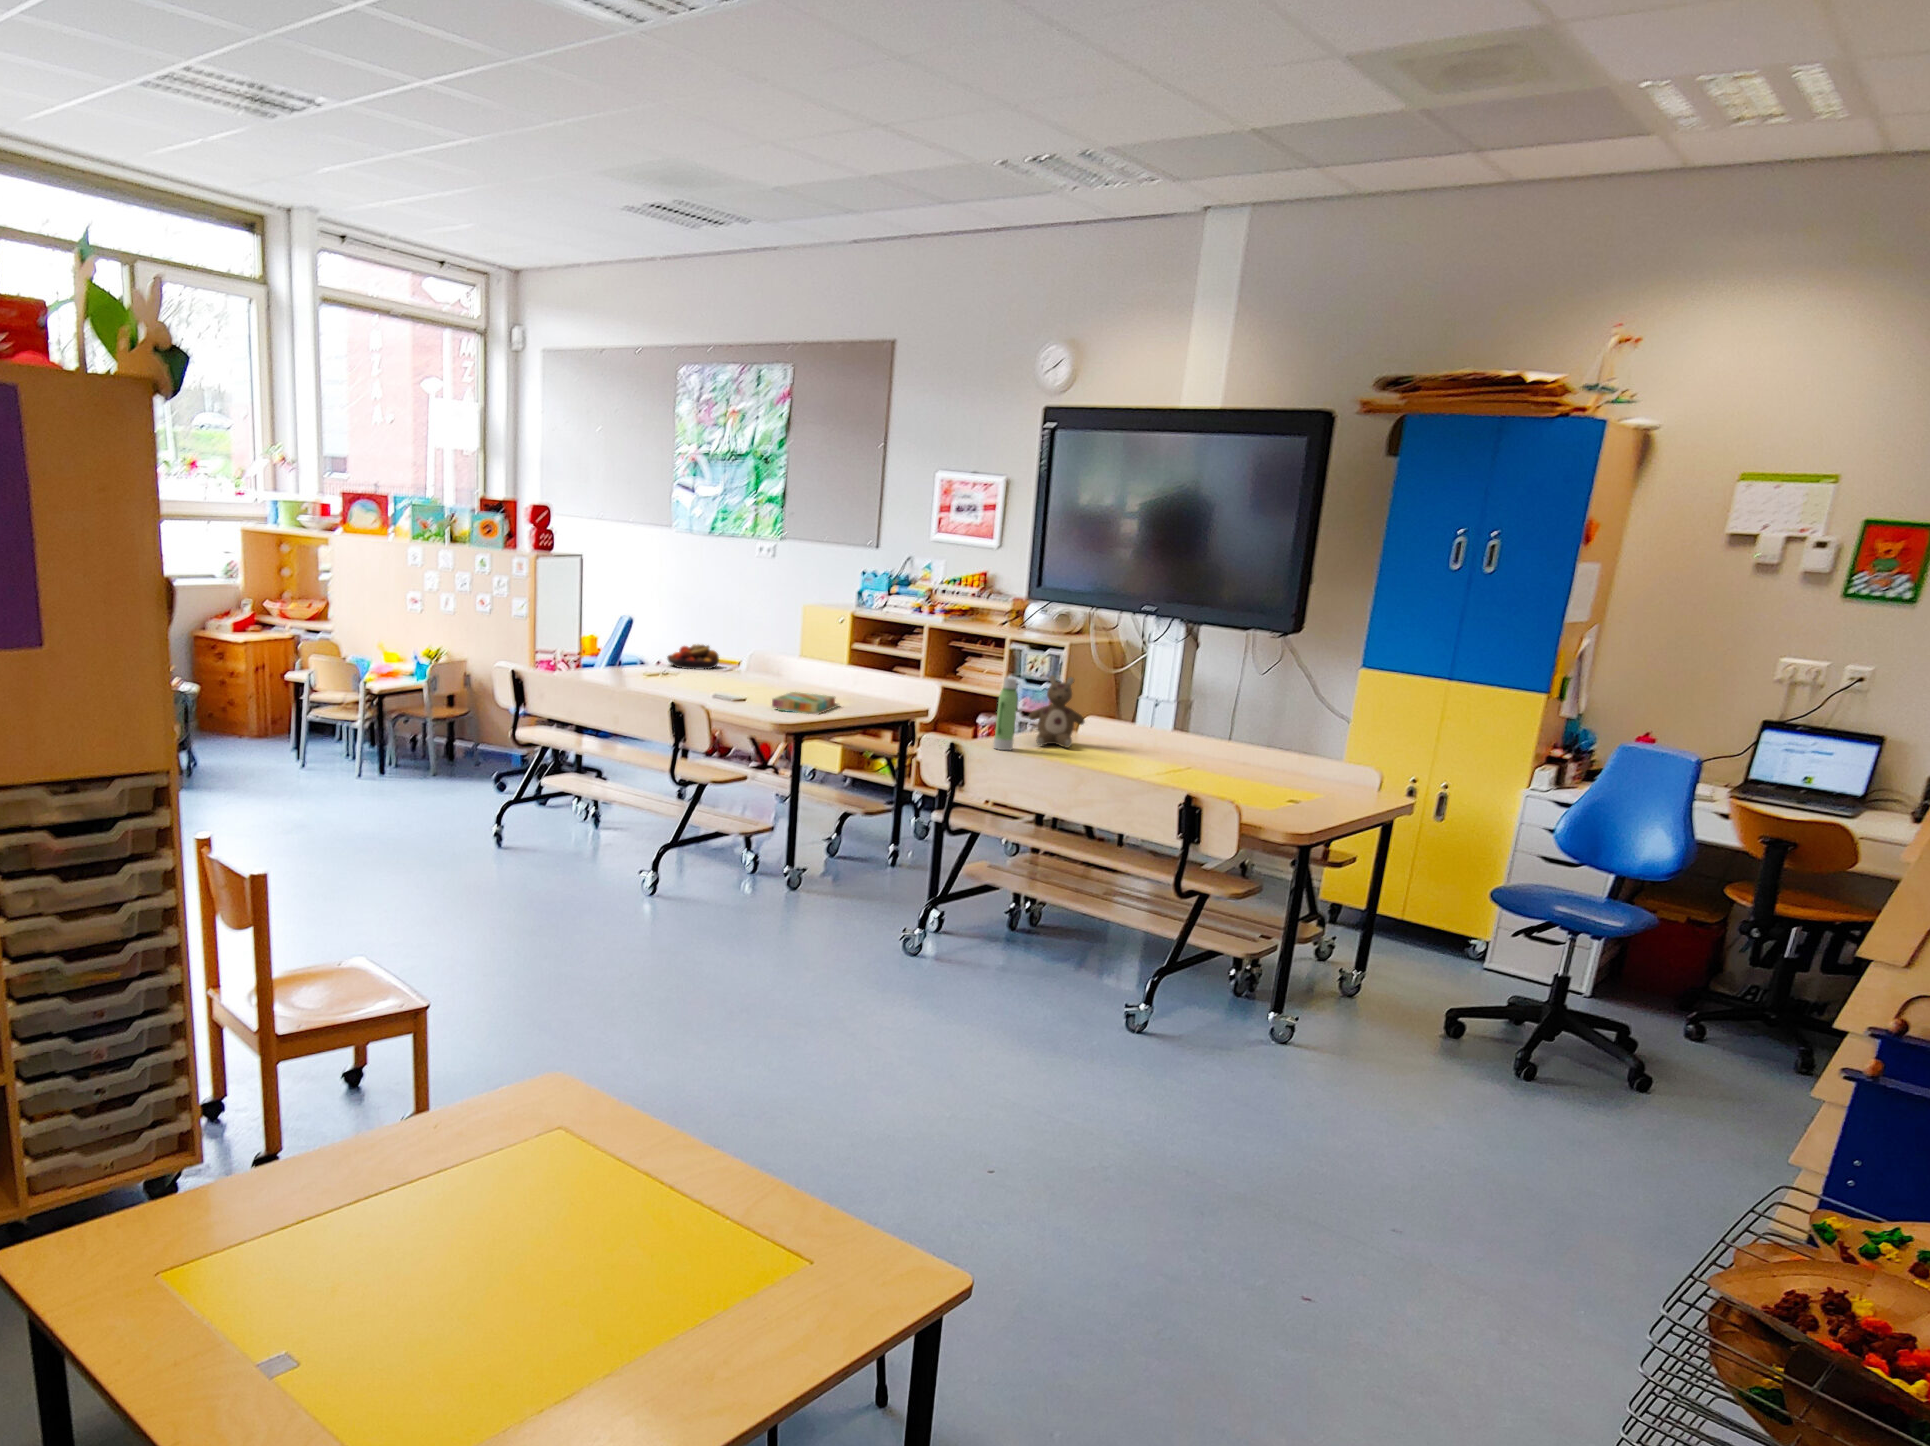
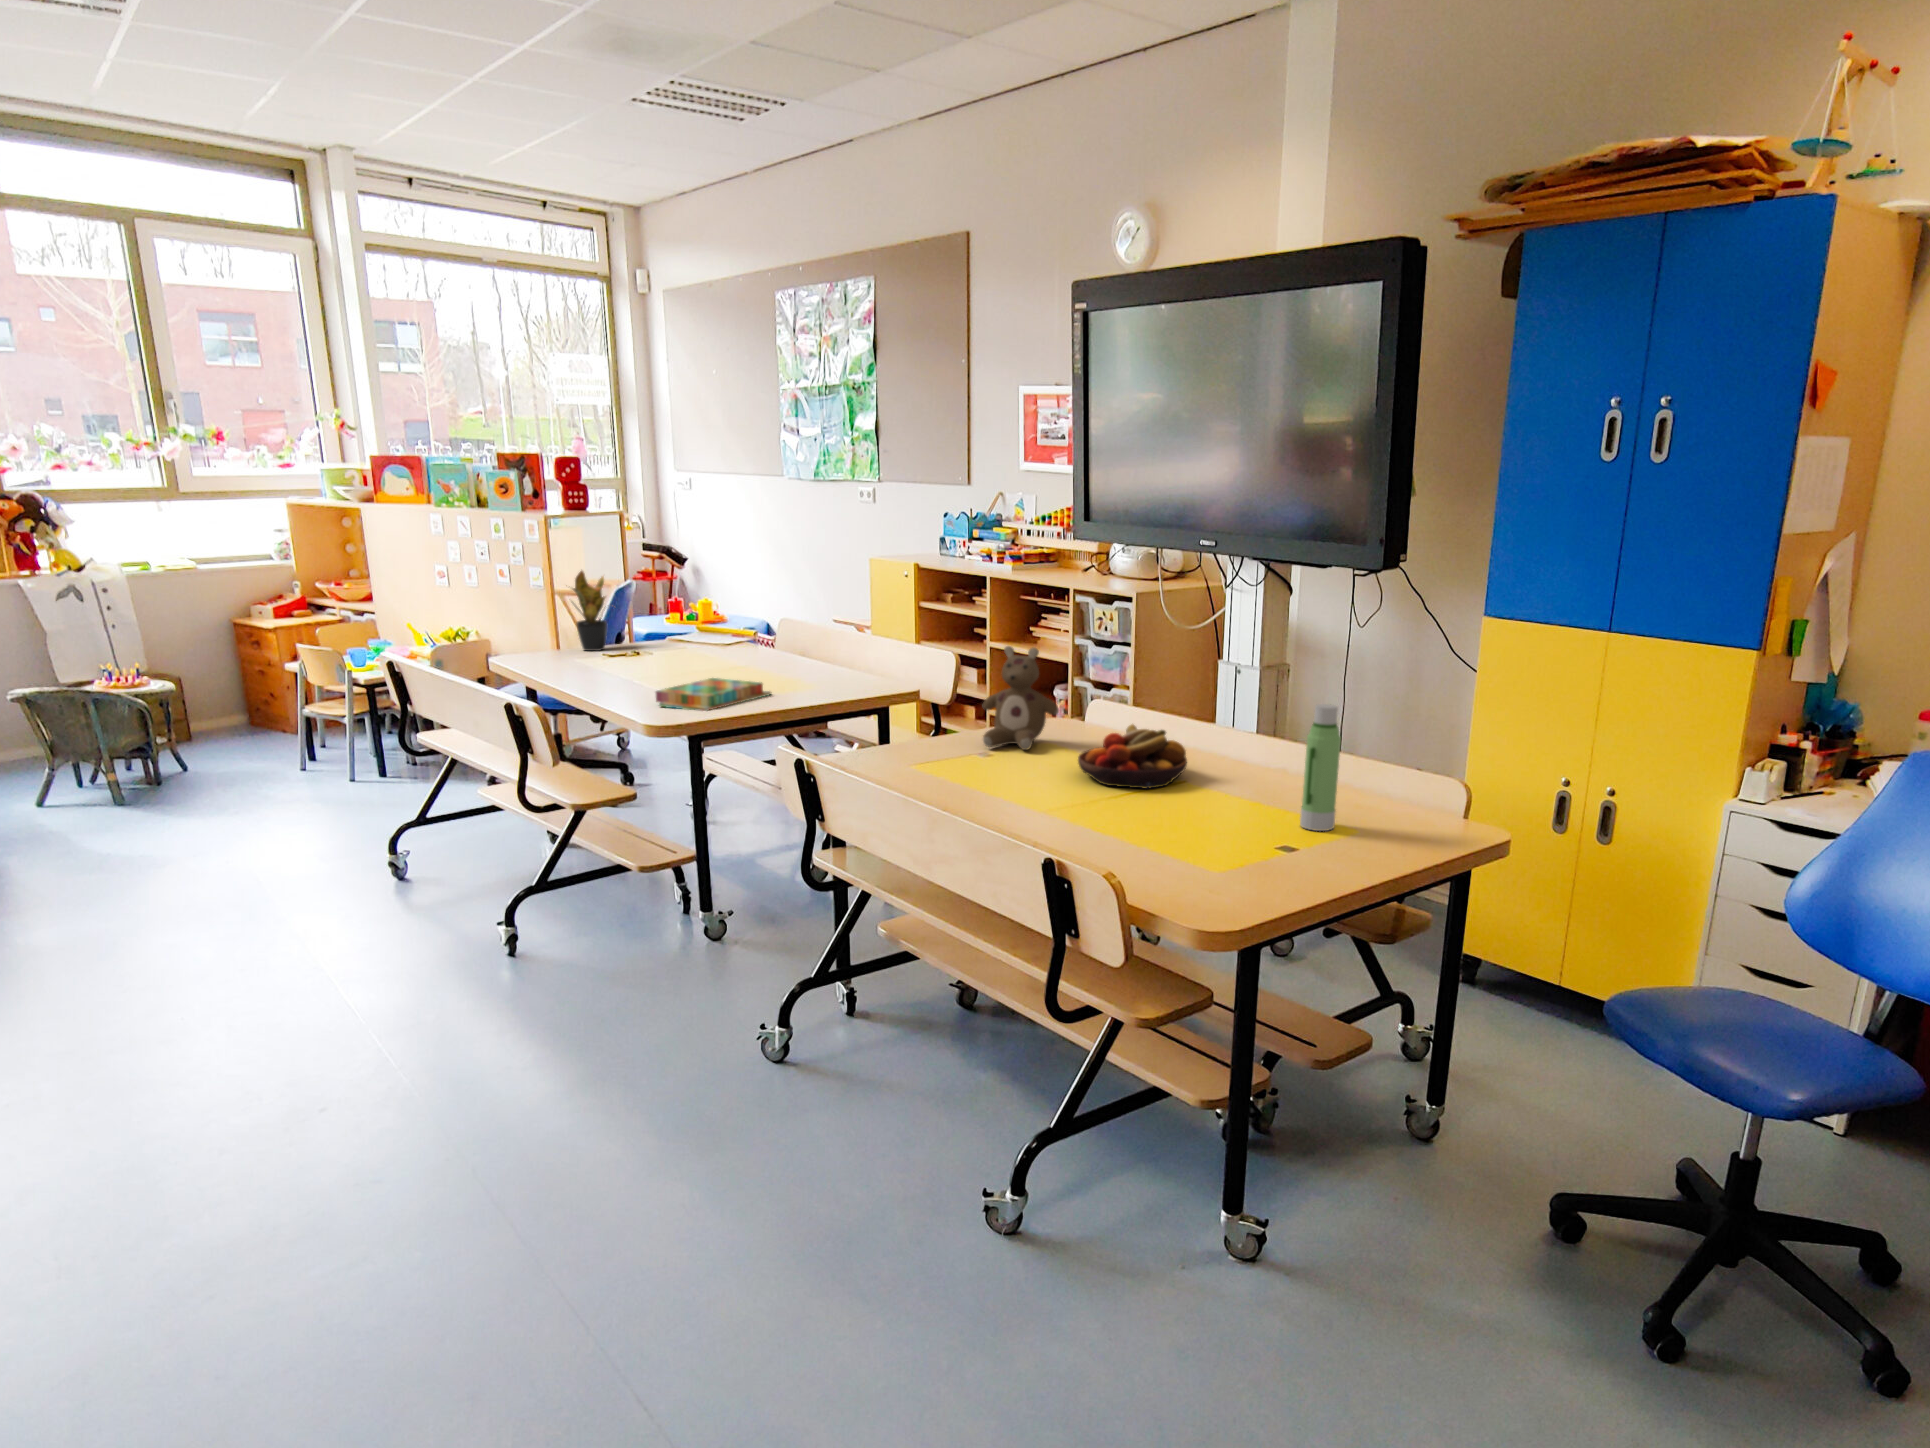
potted plant: none [593,600,635,670] -> present [572,571,607,651]
fruit bowl: present [667,644,719,669] -> present [1078,724,1187,789]
water bottle: present [994,678,1018,750] -> present [1300,704,1341,831]

